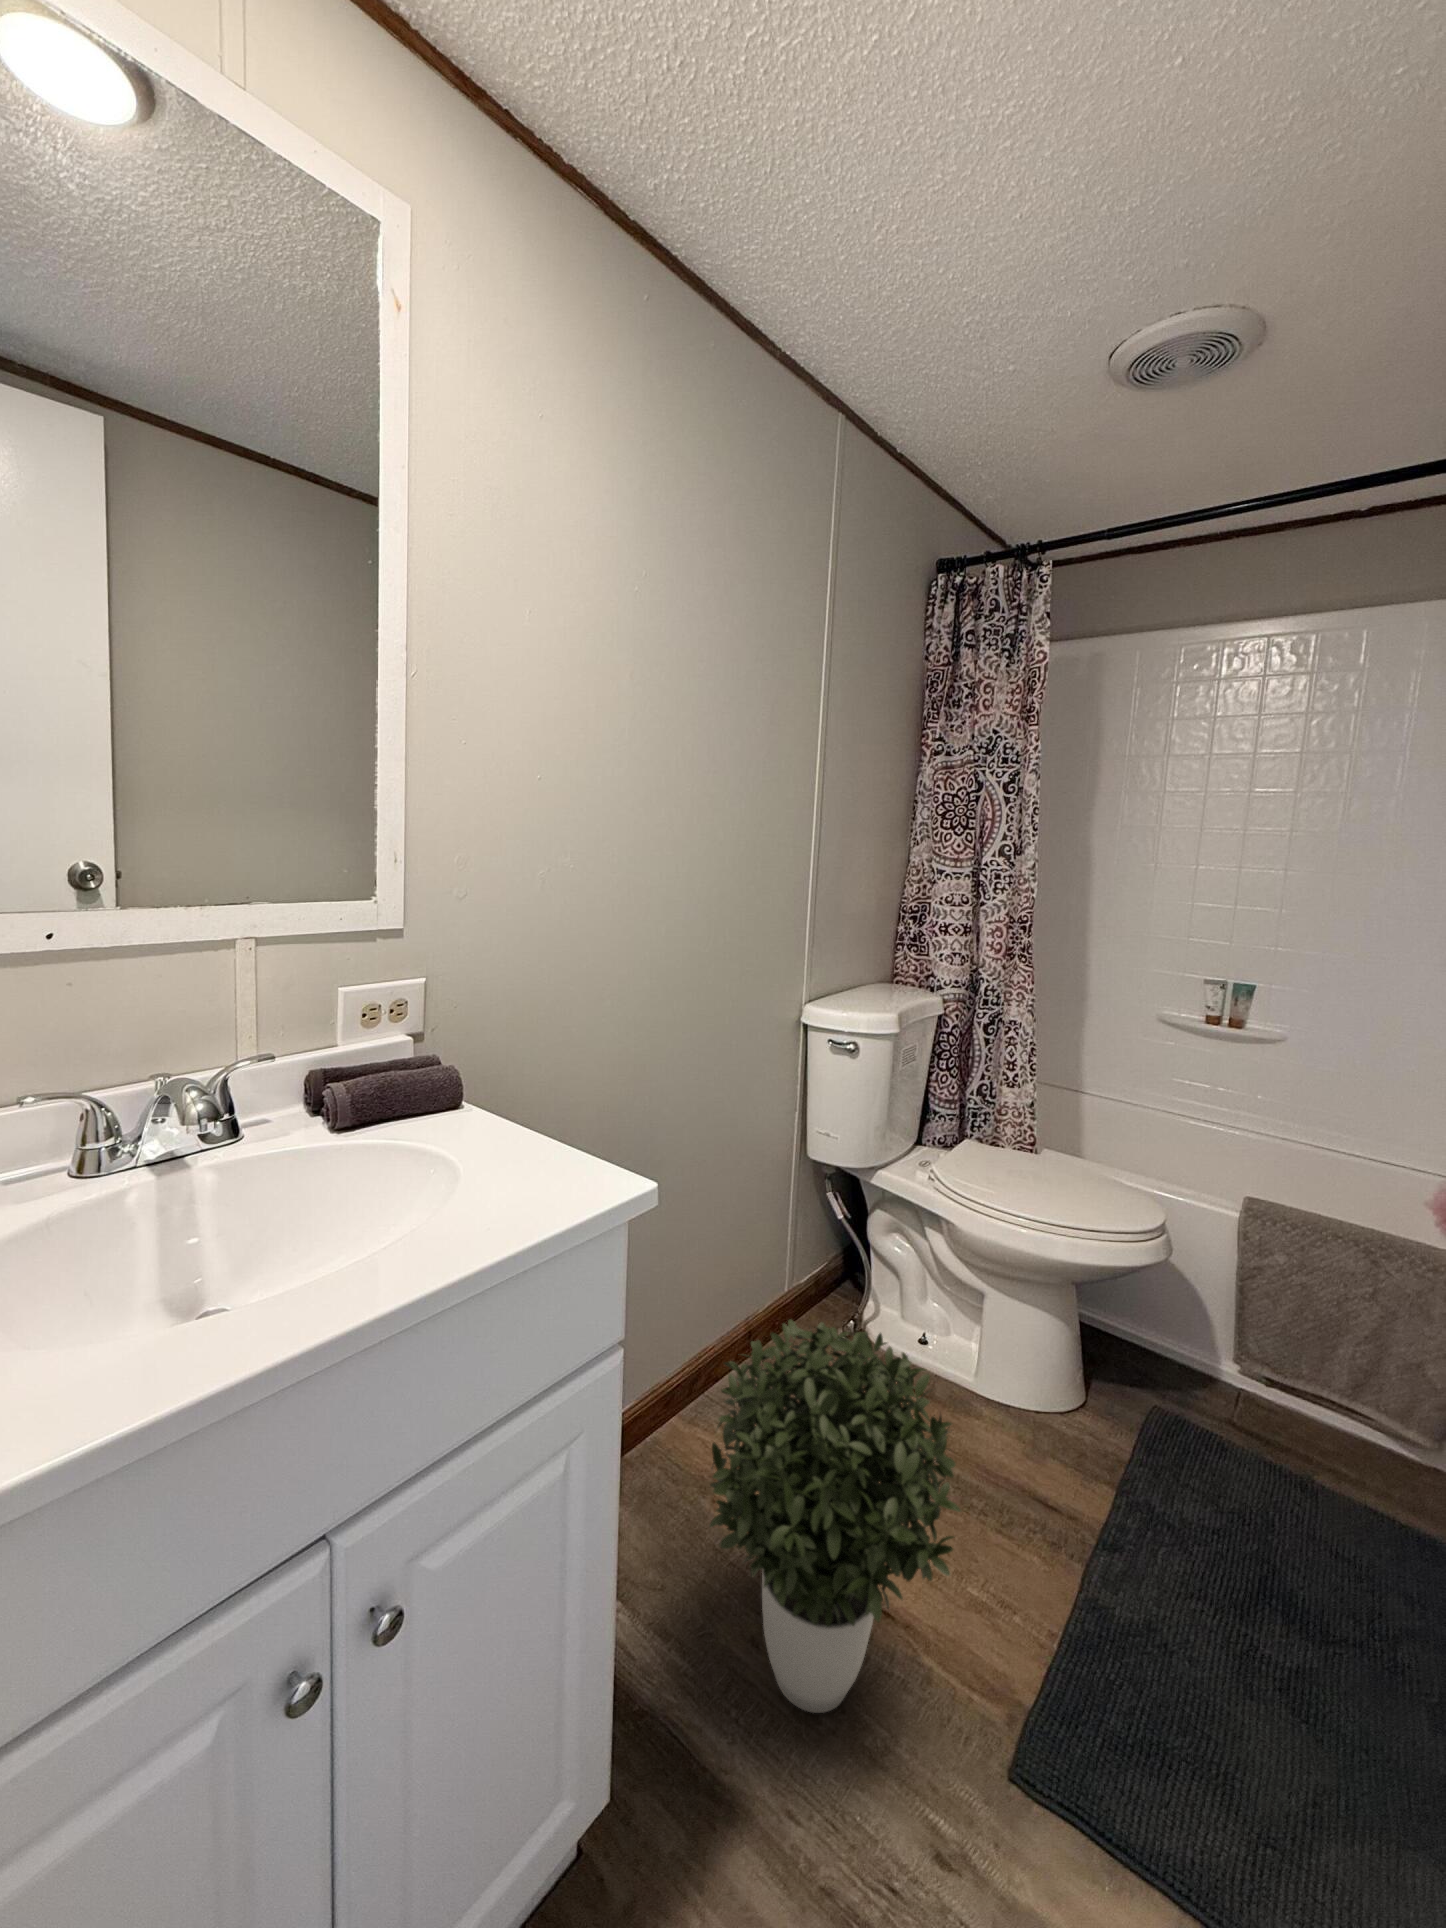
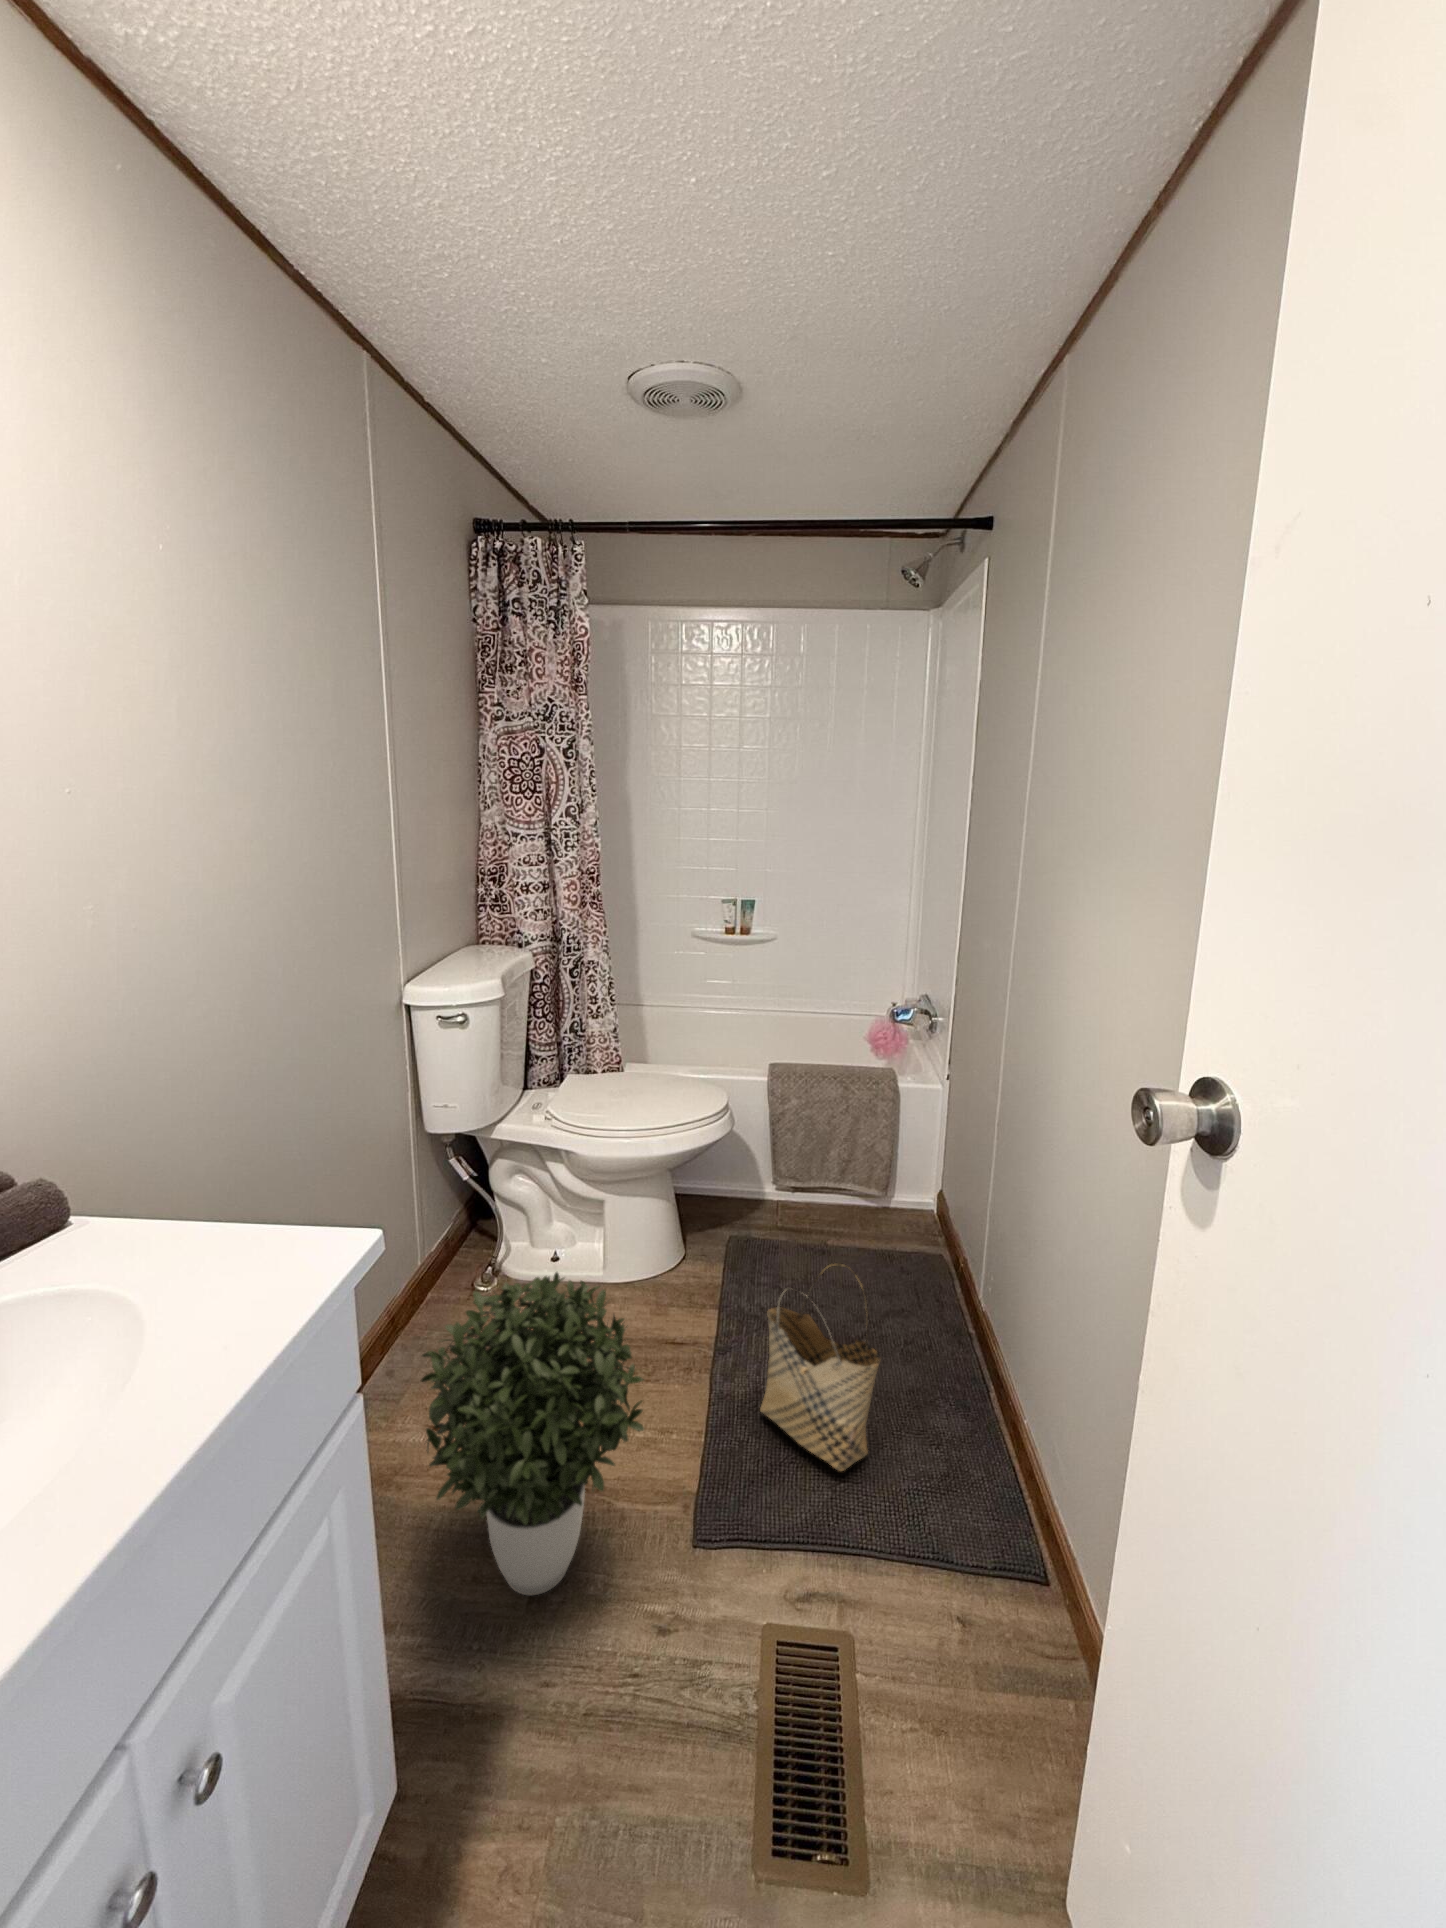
woven basket: none [1148,1488,1367,1828] -> present [760,1263,881,1471]

